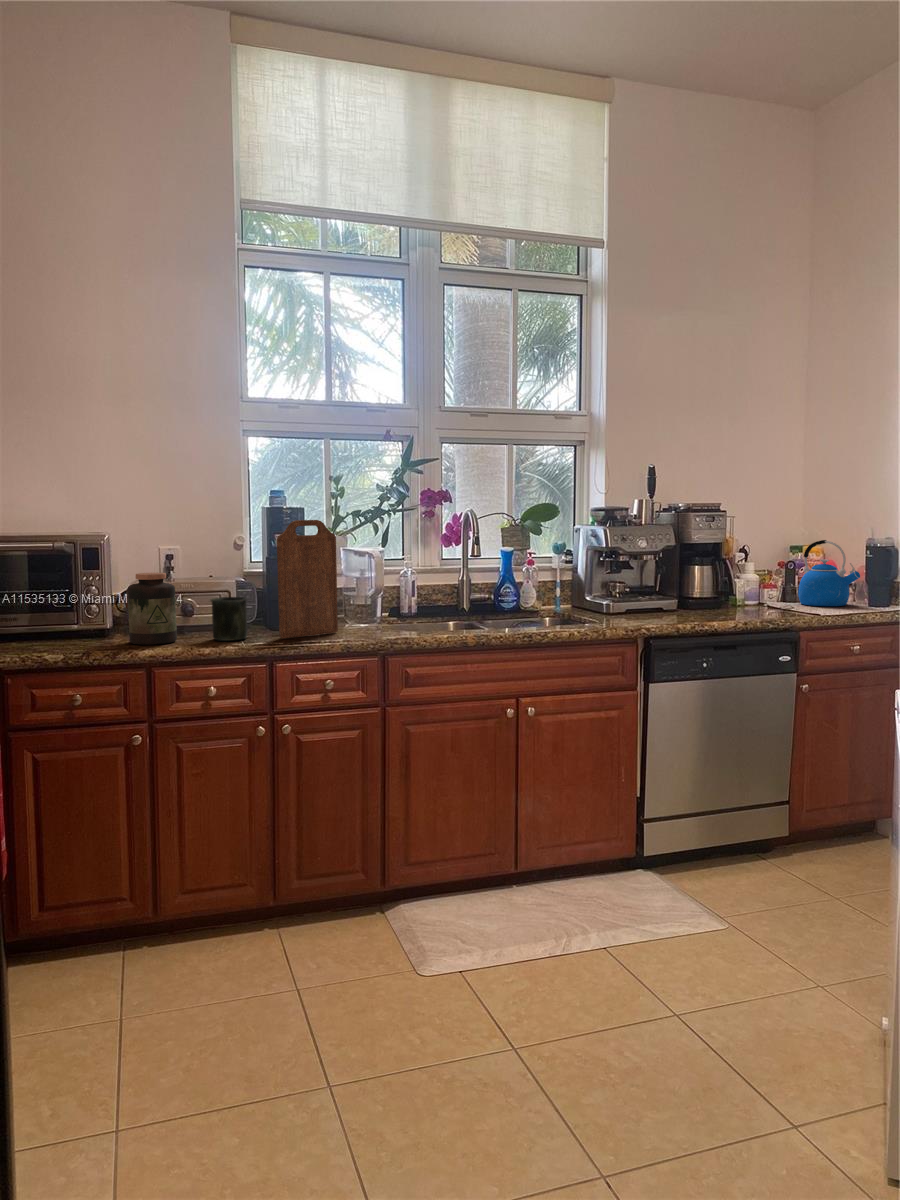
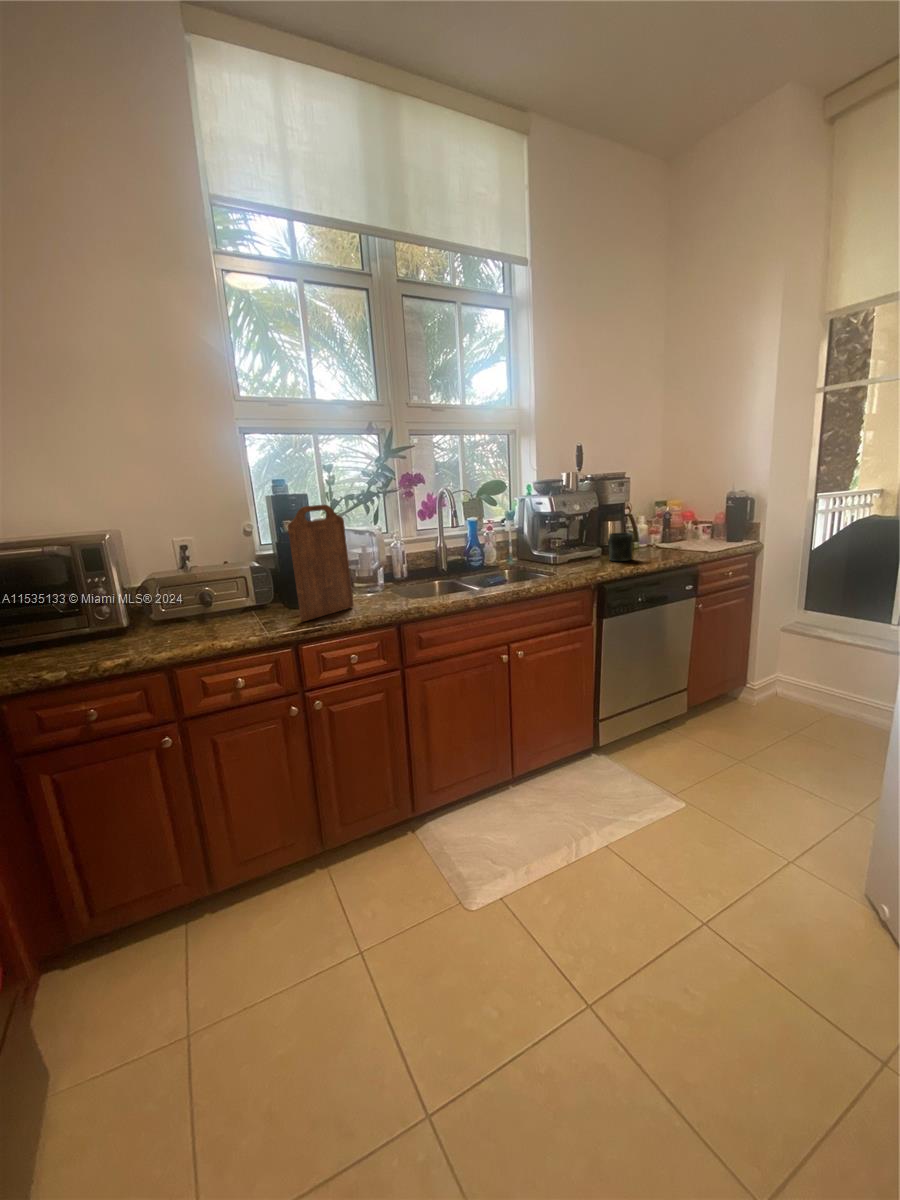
kettle: present [798,540,860,606] -> none [673,496,721,545]
jar: present [128,572,177,645] -> none [134,569,196,646]
mug: present [211,597,247,641] -> present [608,533,633,561]

